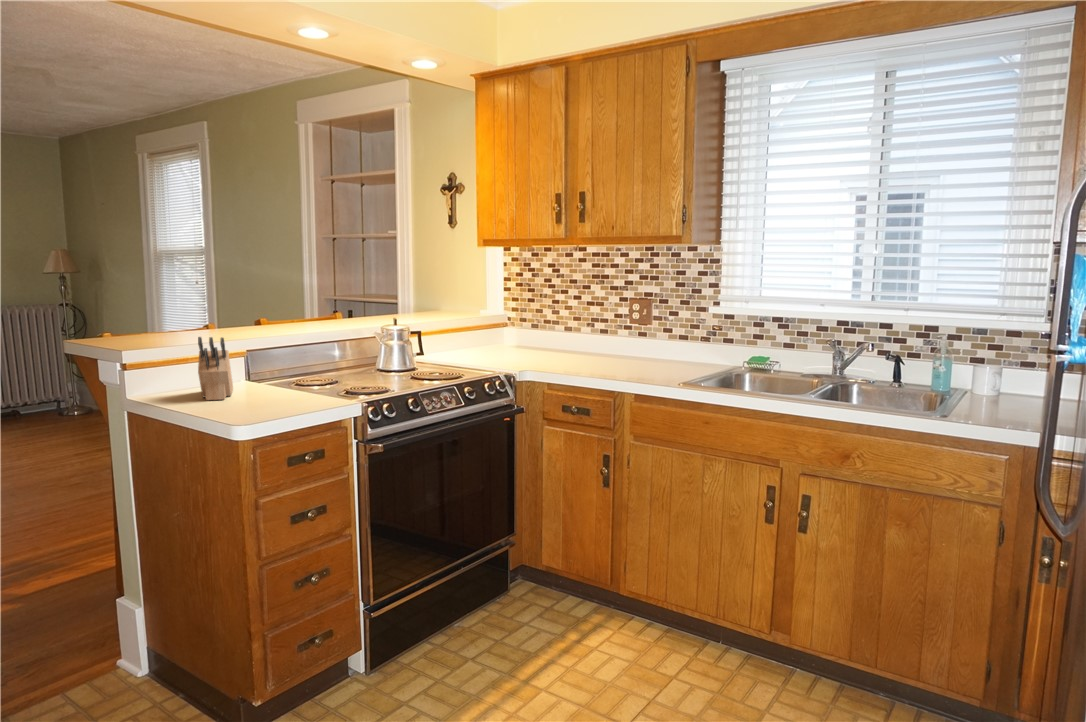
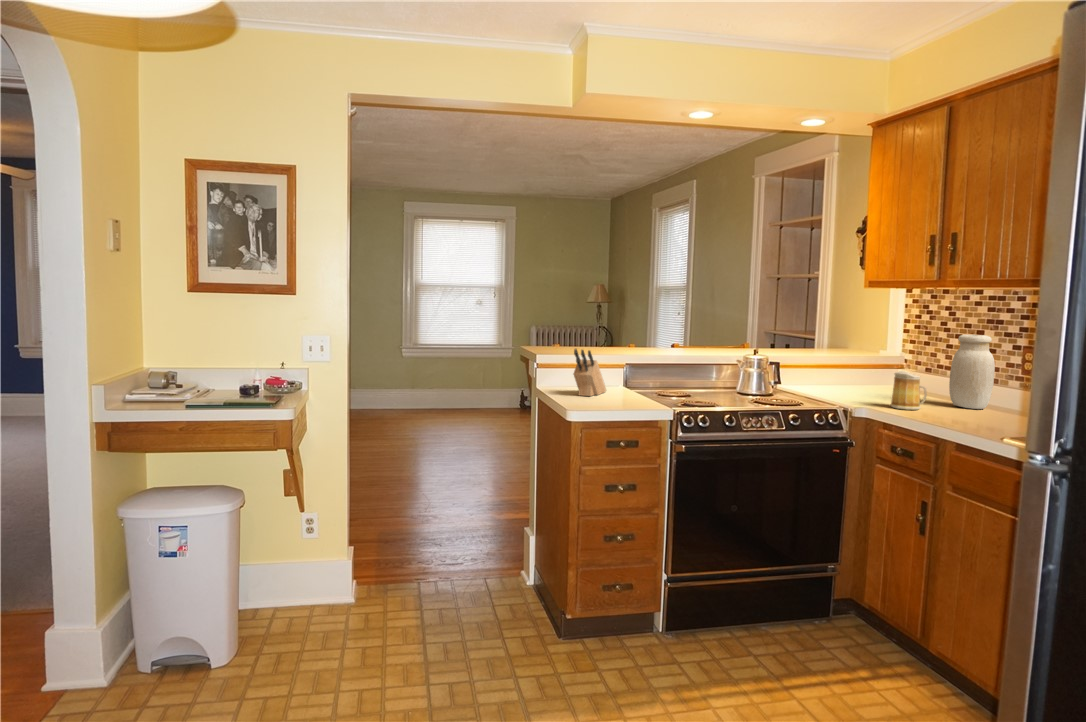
jar: none [577,290,613,359] -> present [949,335,995,409]
mug: none [541,330,572,367] -> present [891,371,927,410]

